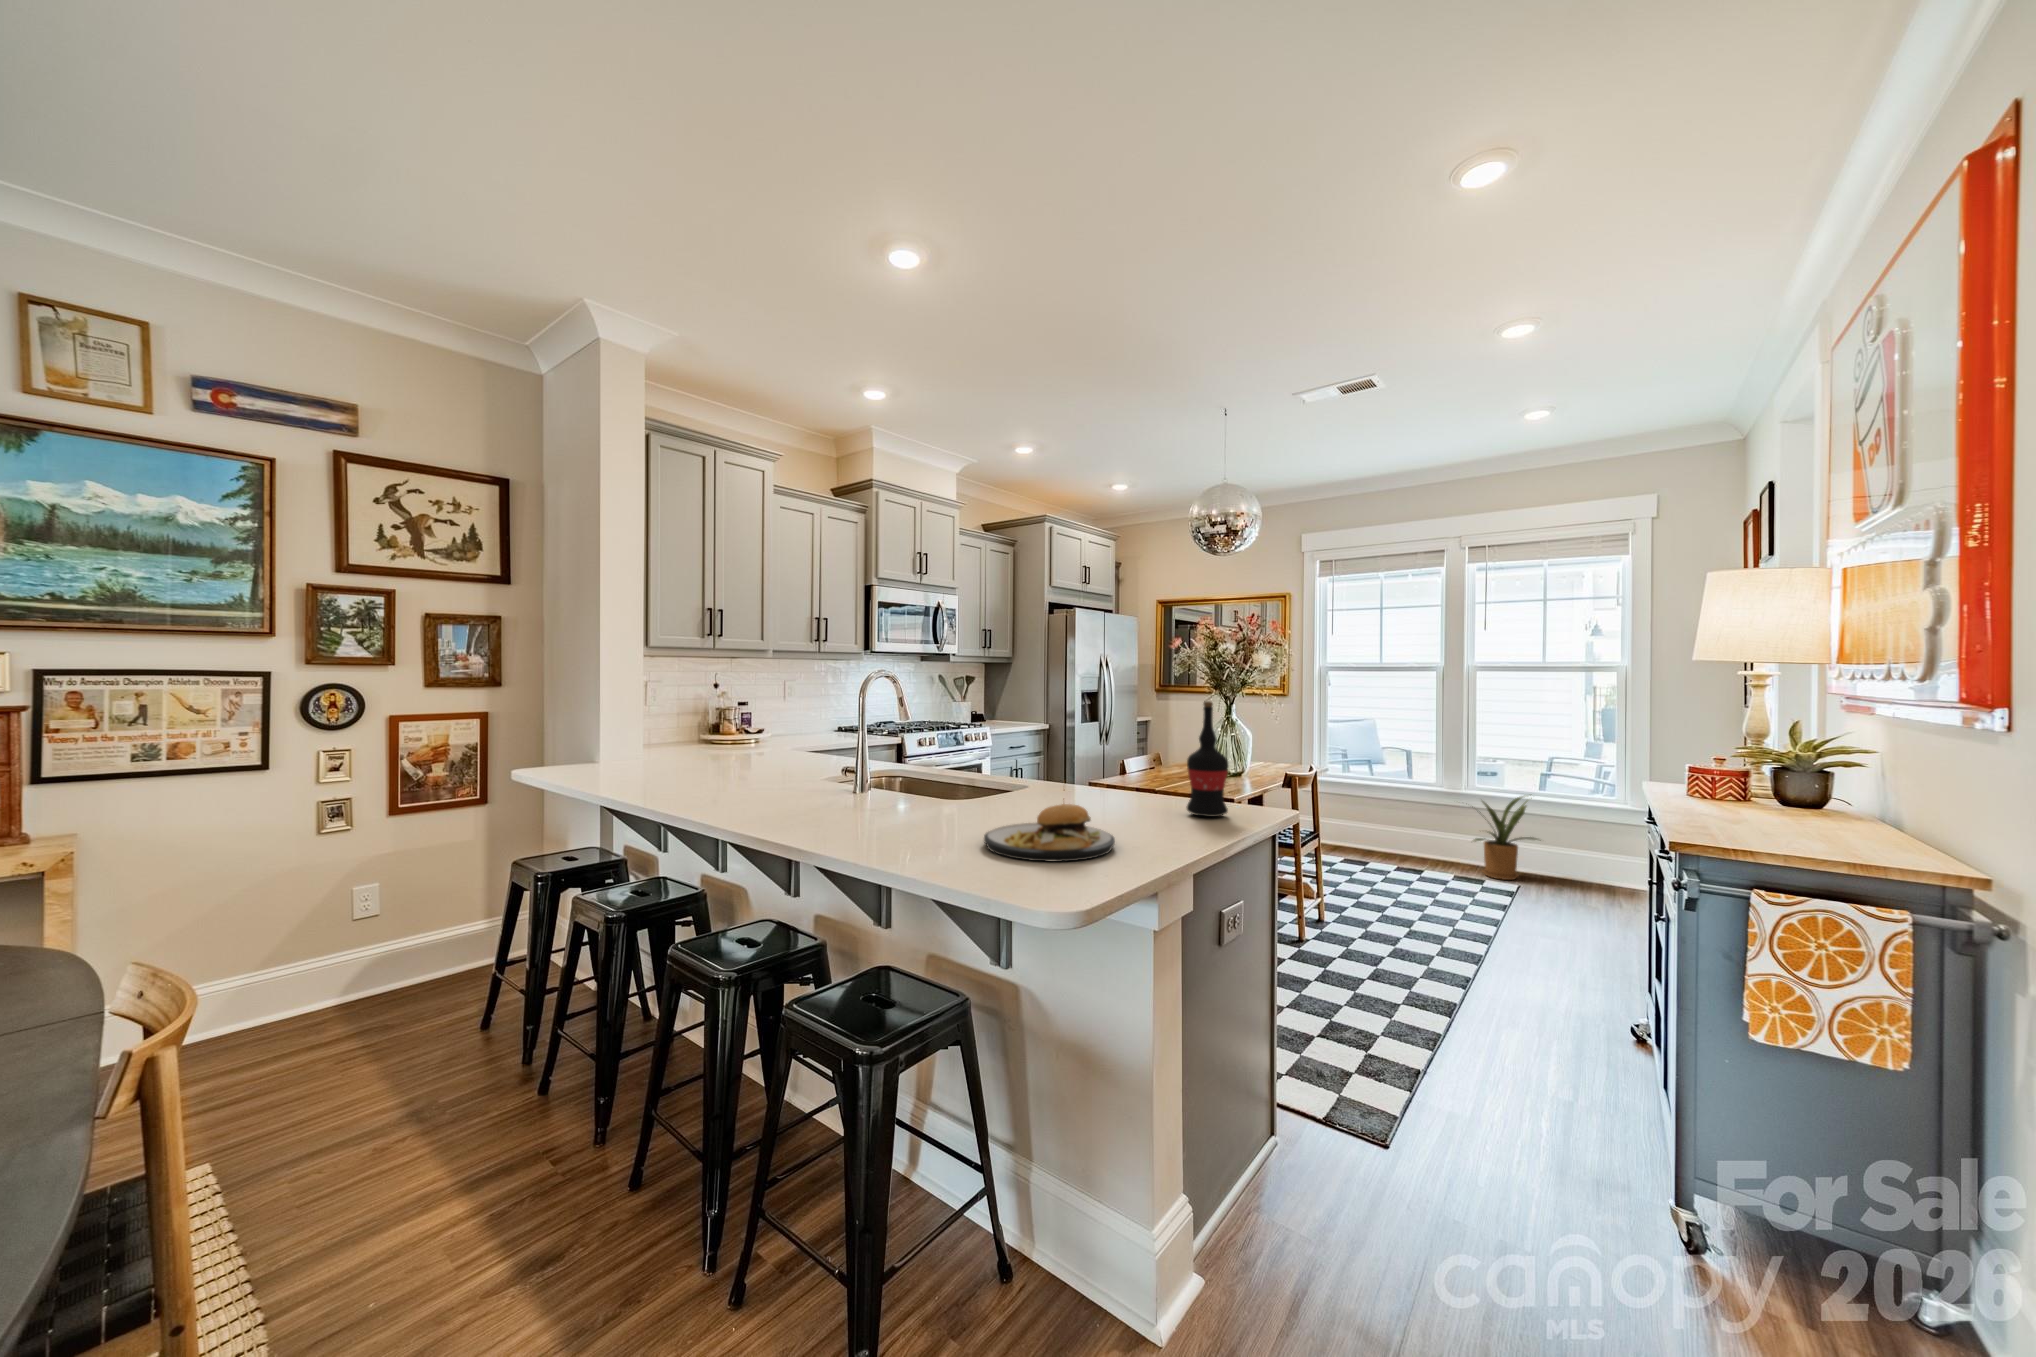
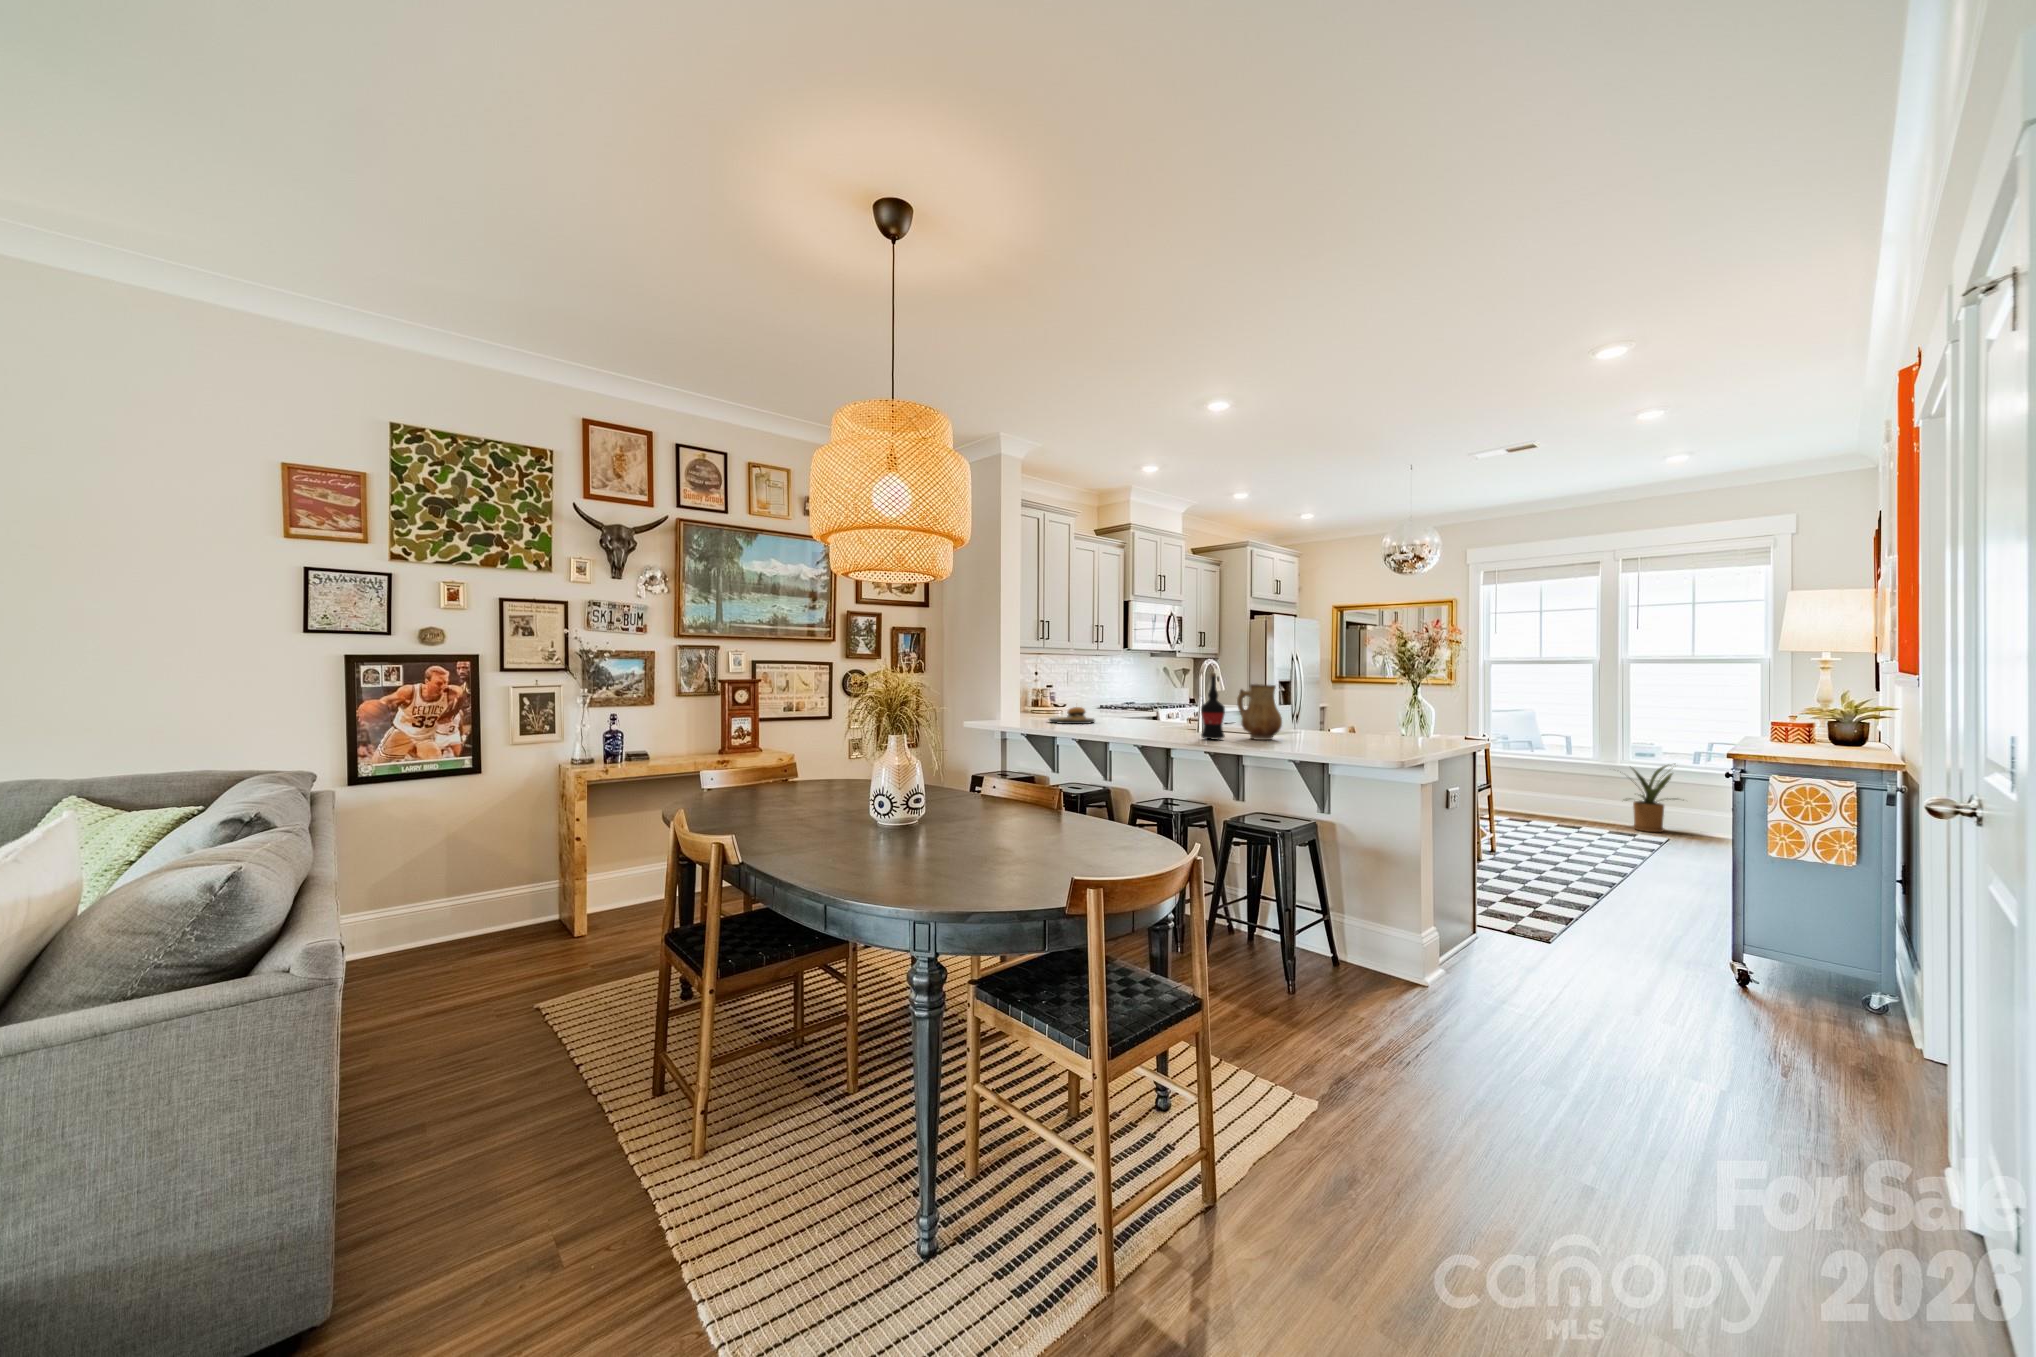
wine bottle: present [1187,701,1229,817] -> present [1201,673,1225,740]
ceramic pitcher: none [874,718,946,823] -> present [1237,684,1282,740]
plate: present [984,804,1115,862] -> present [1049,707,1095,724]

